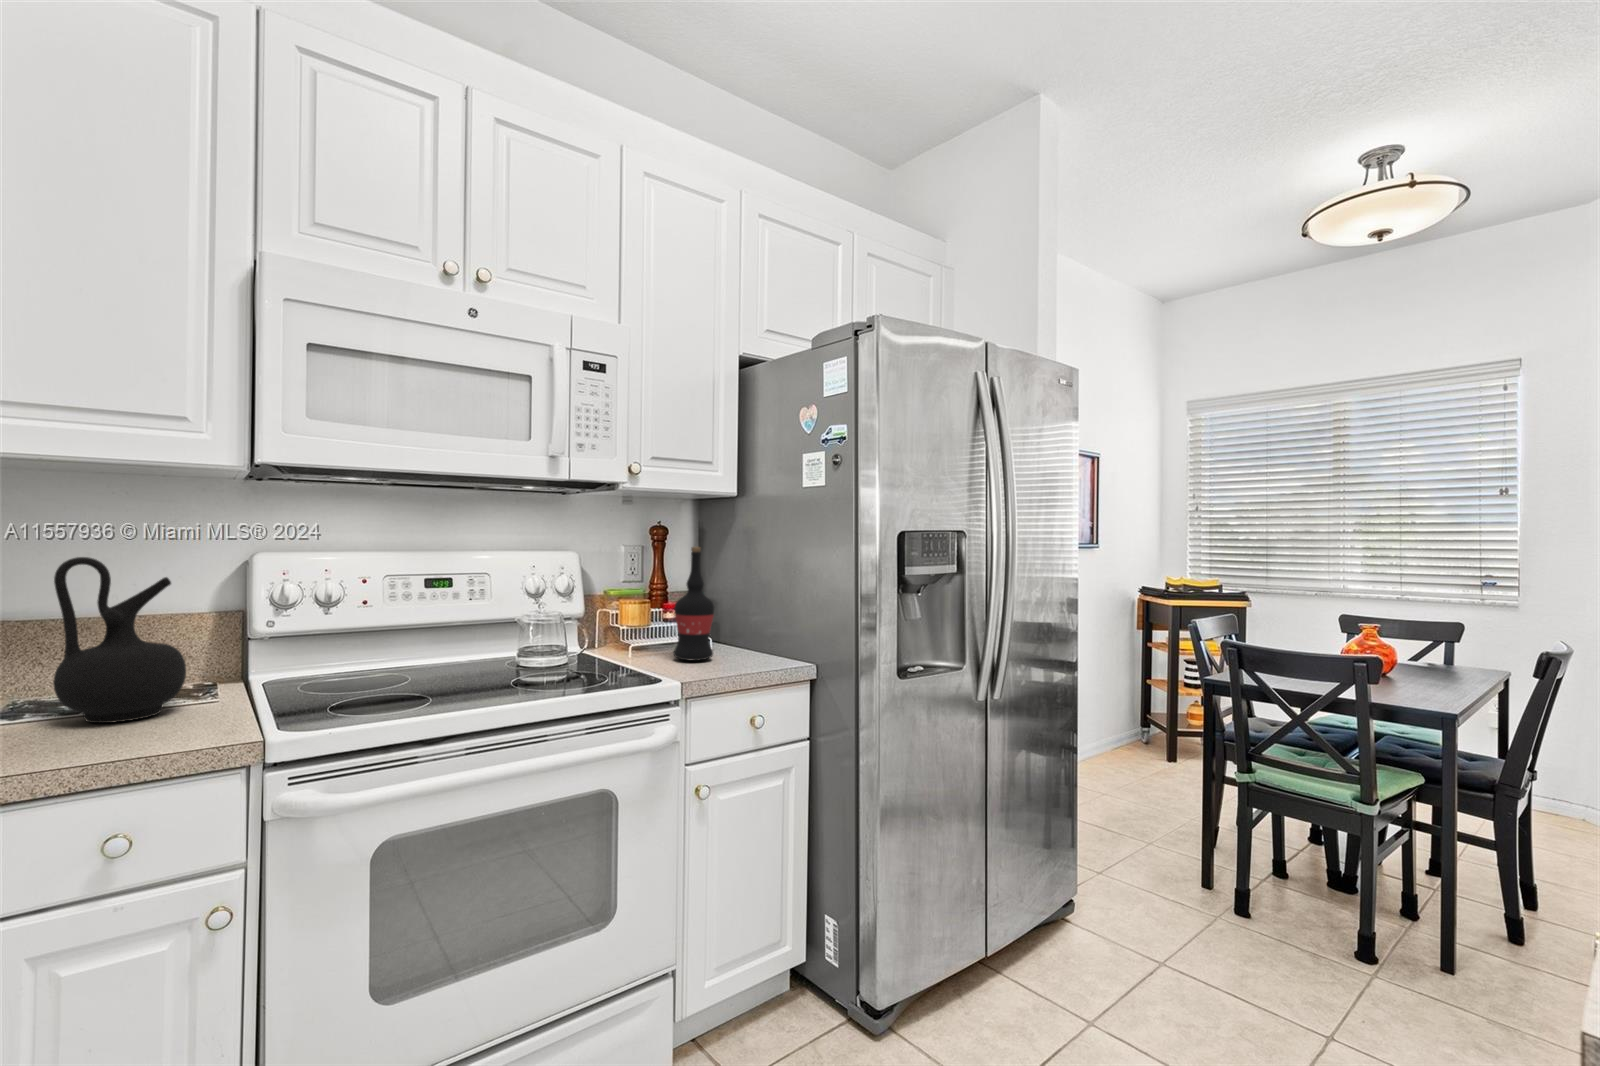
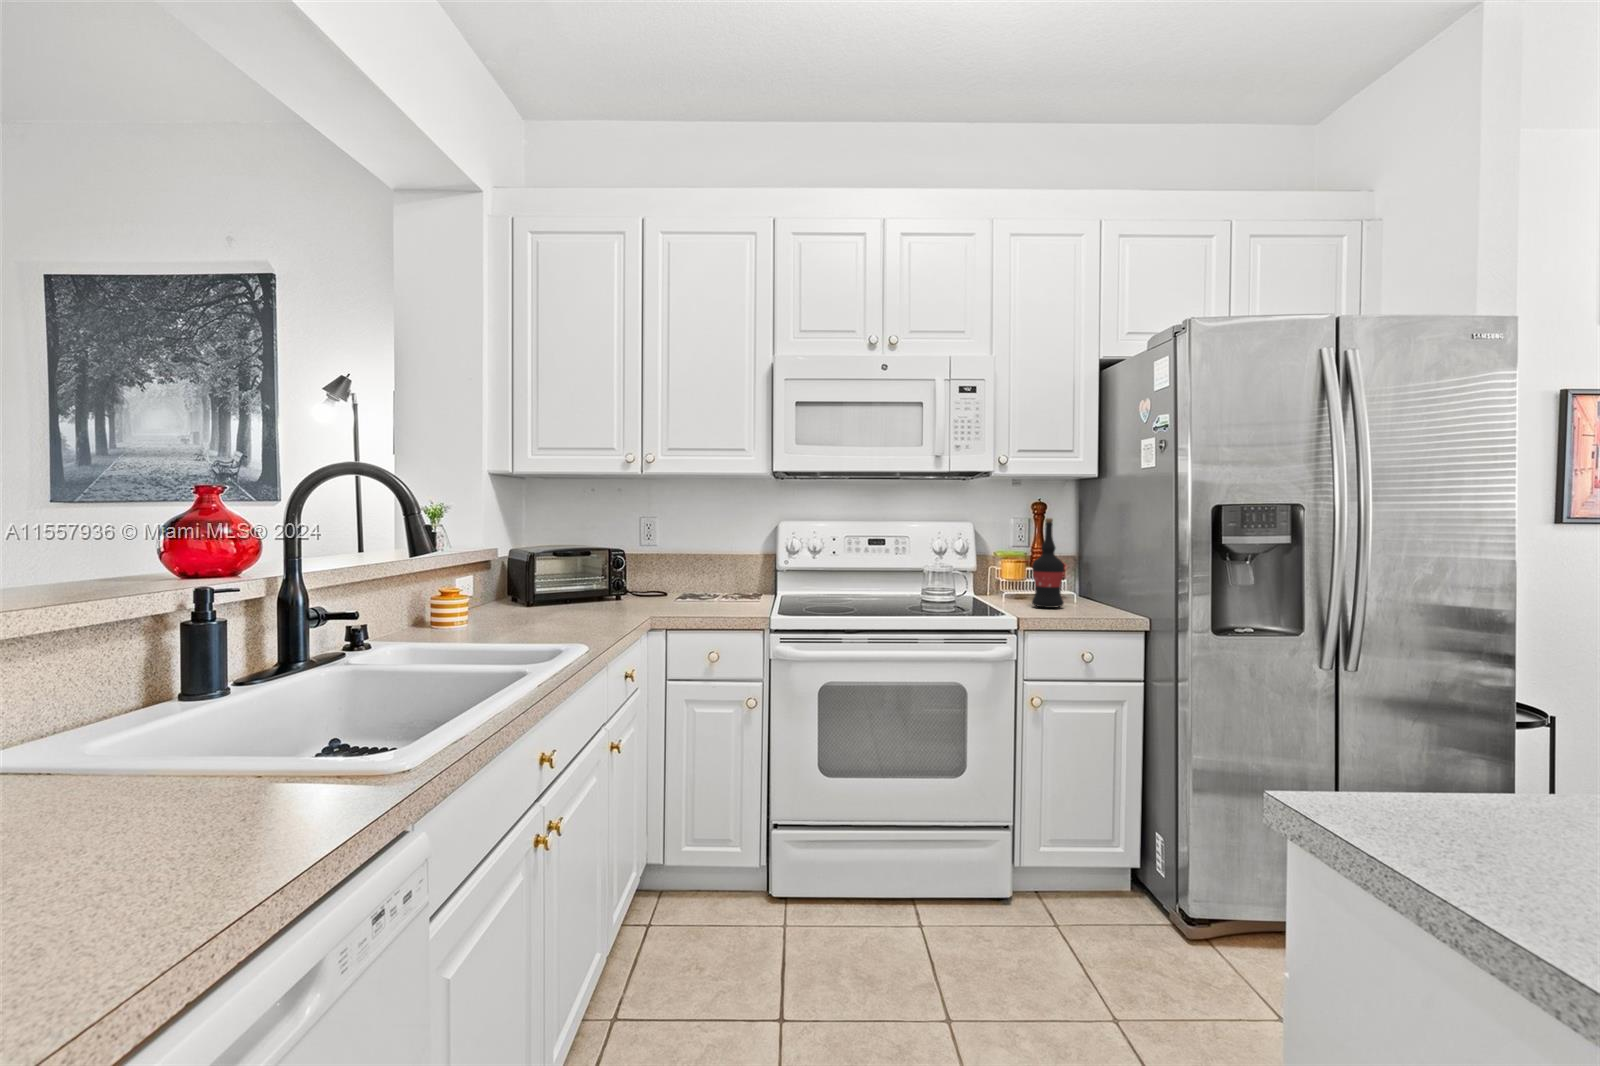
ceramic jug: present [53,557,186,723] -> none [695,523,744,606]

